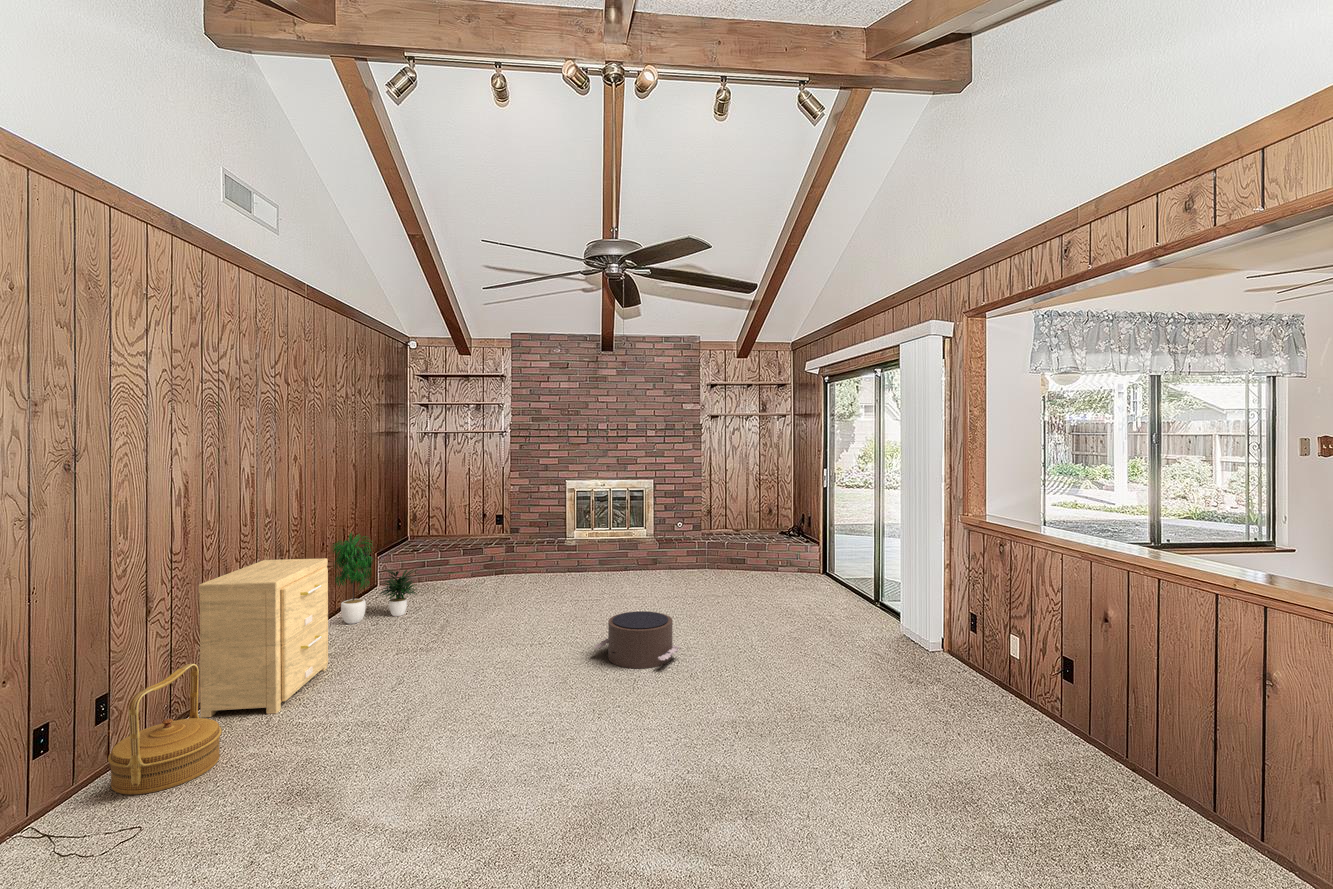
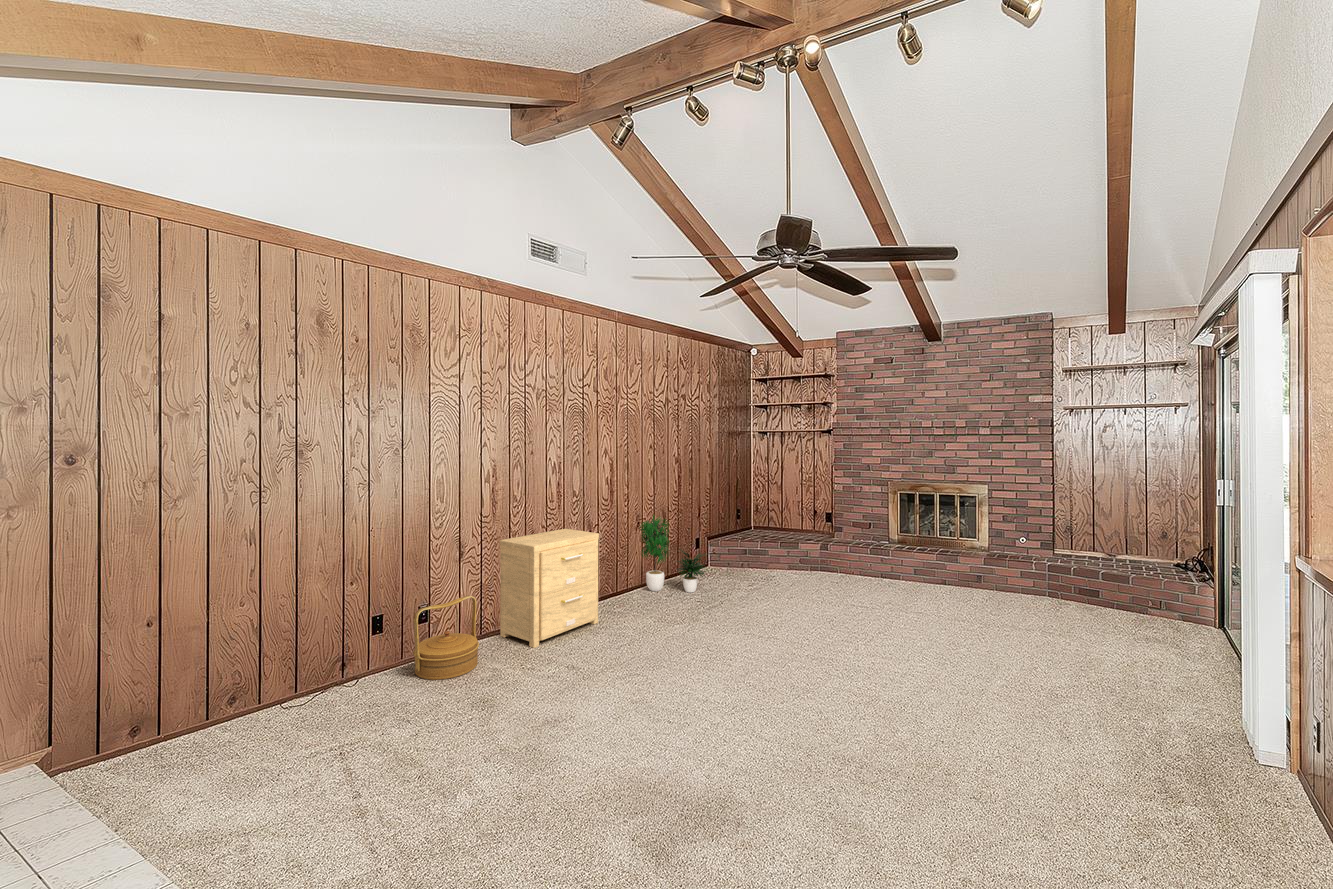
pouf: present [594,611,680,669] -> none [800,642,901,720]

